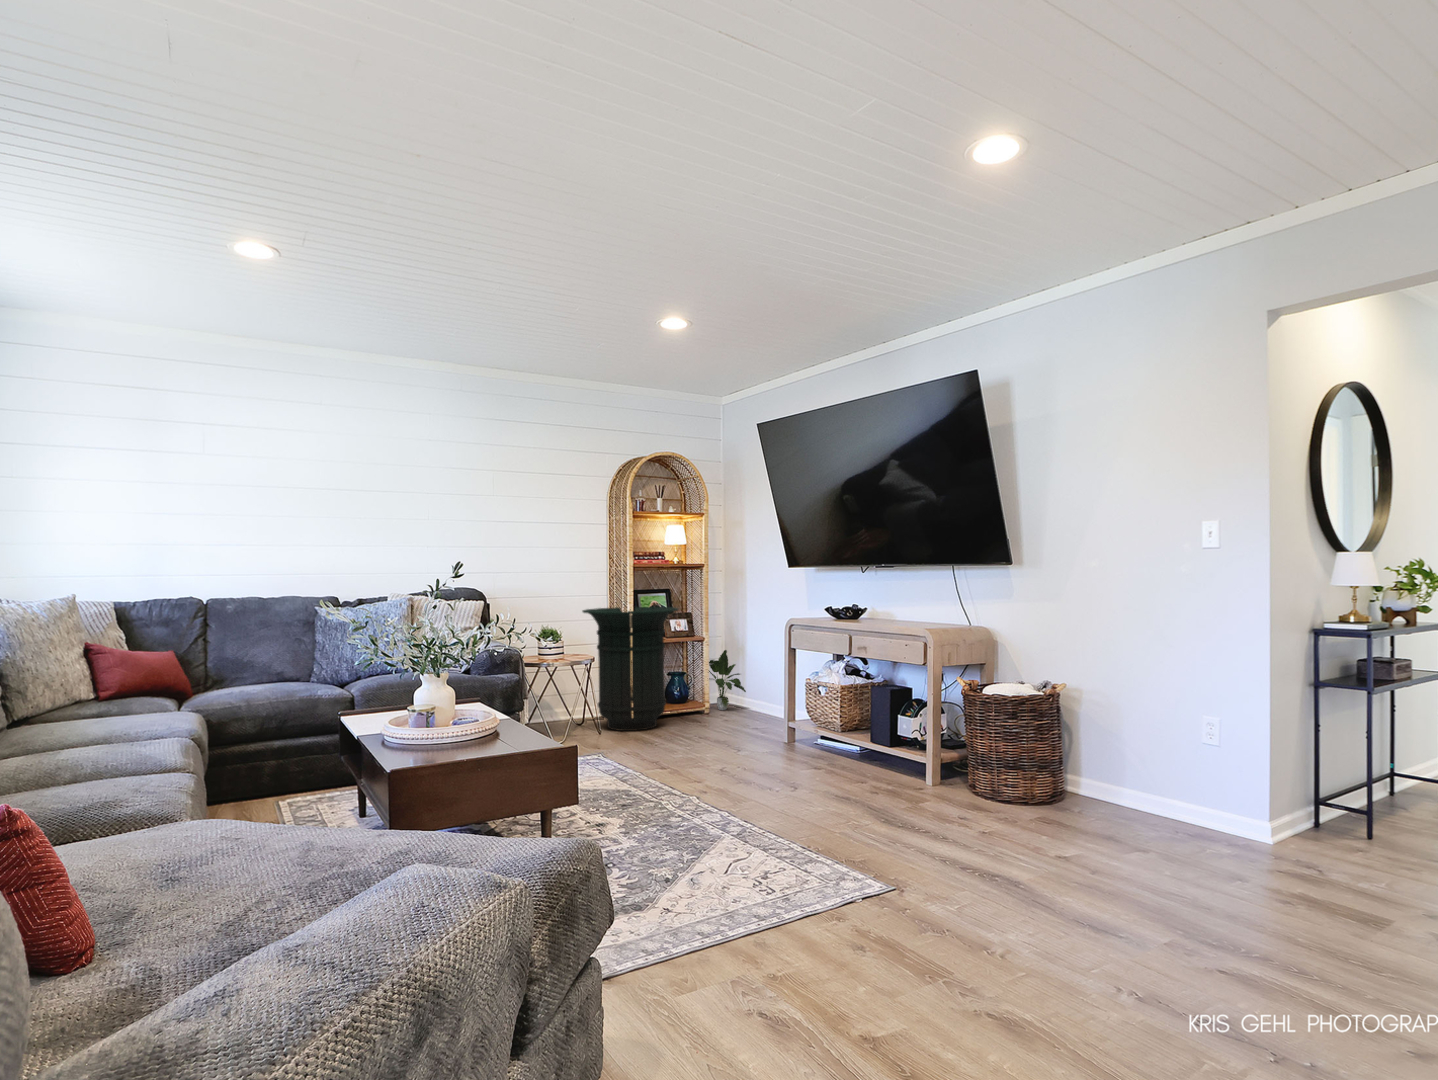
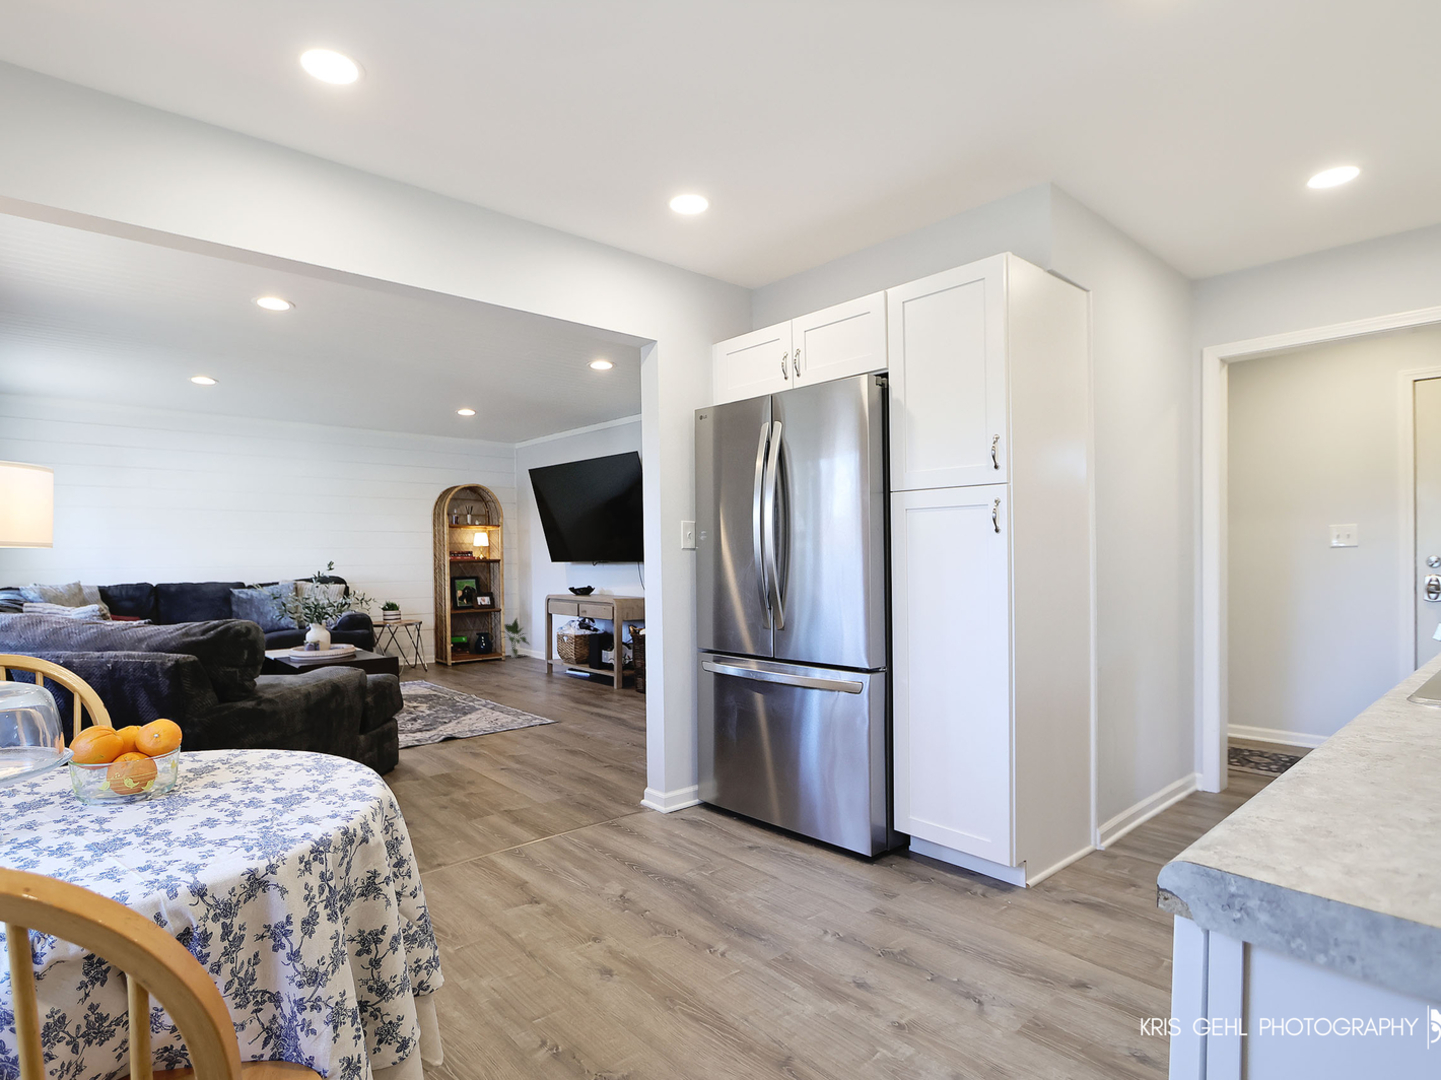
trash can: present [583,607,678,731] -> none [414,589,481,670]

